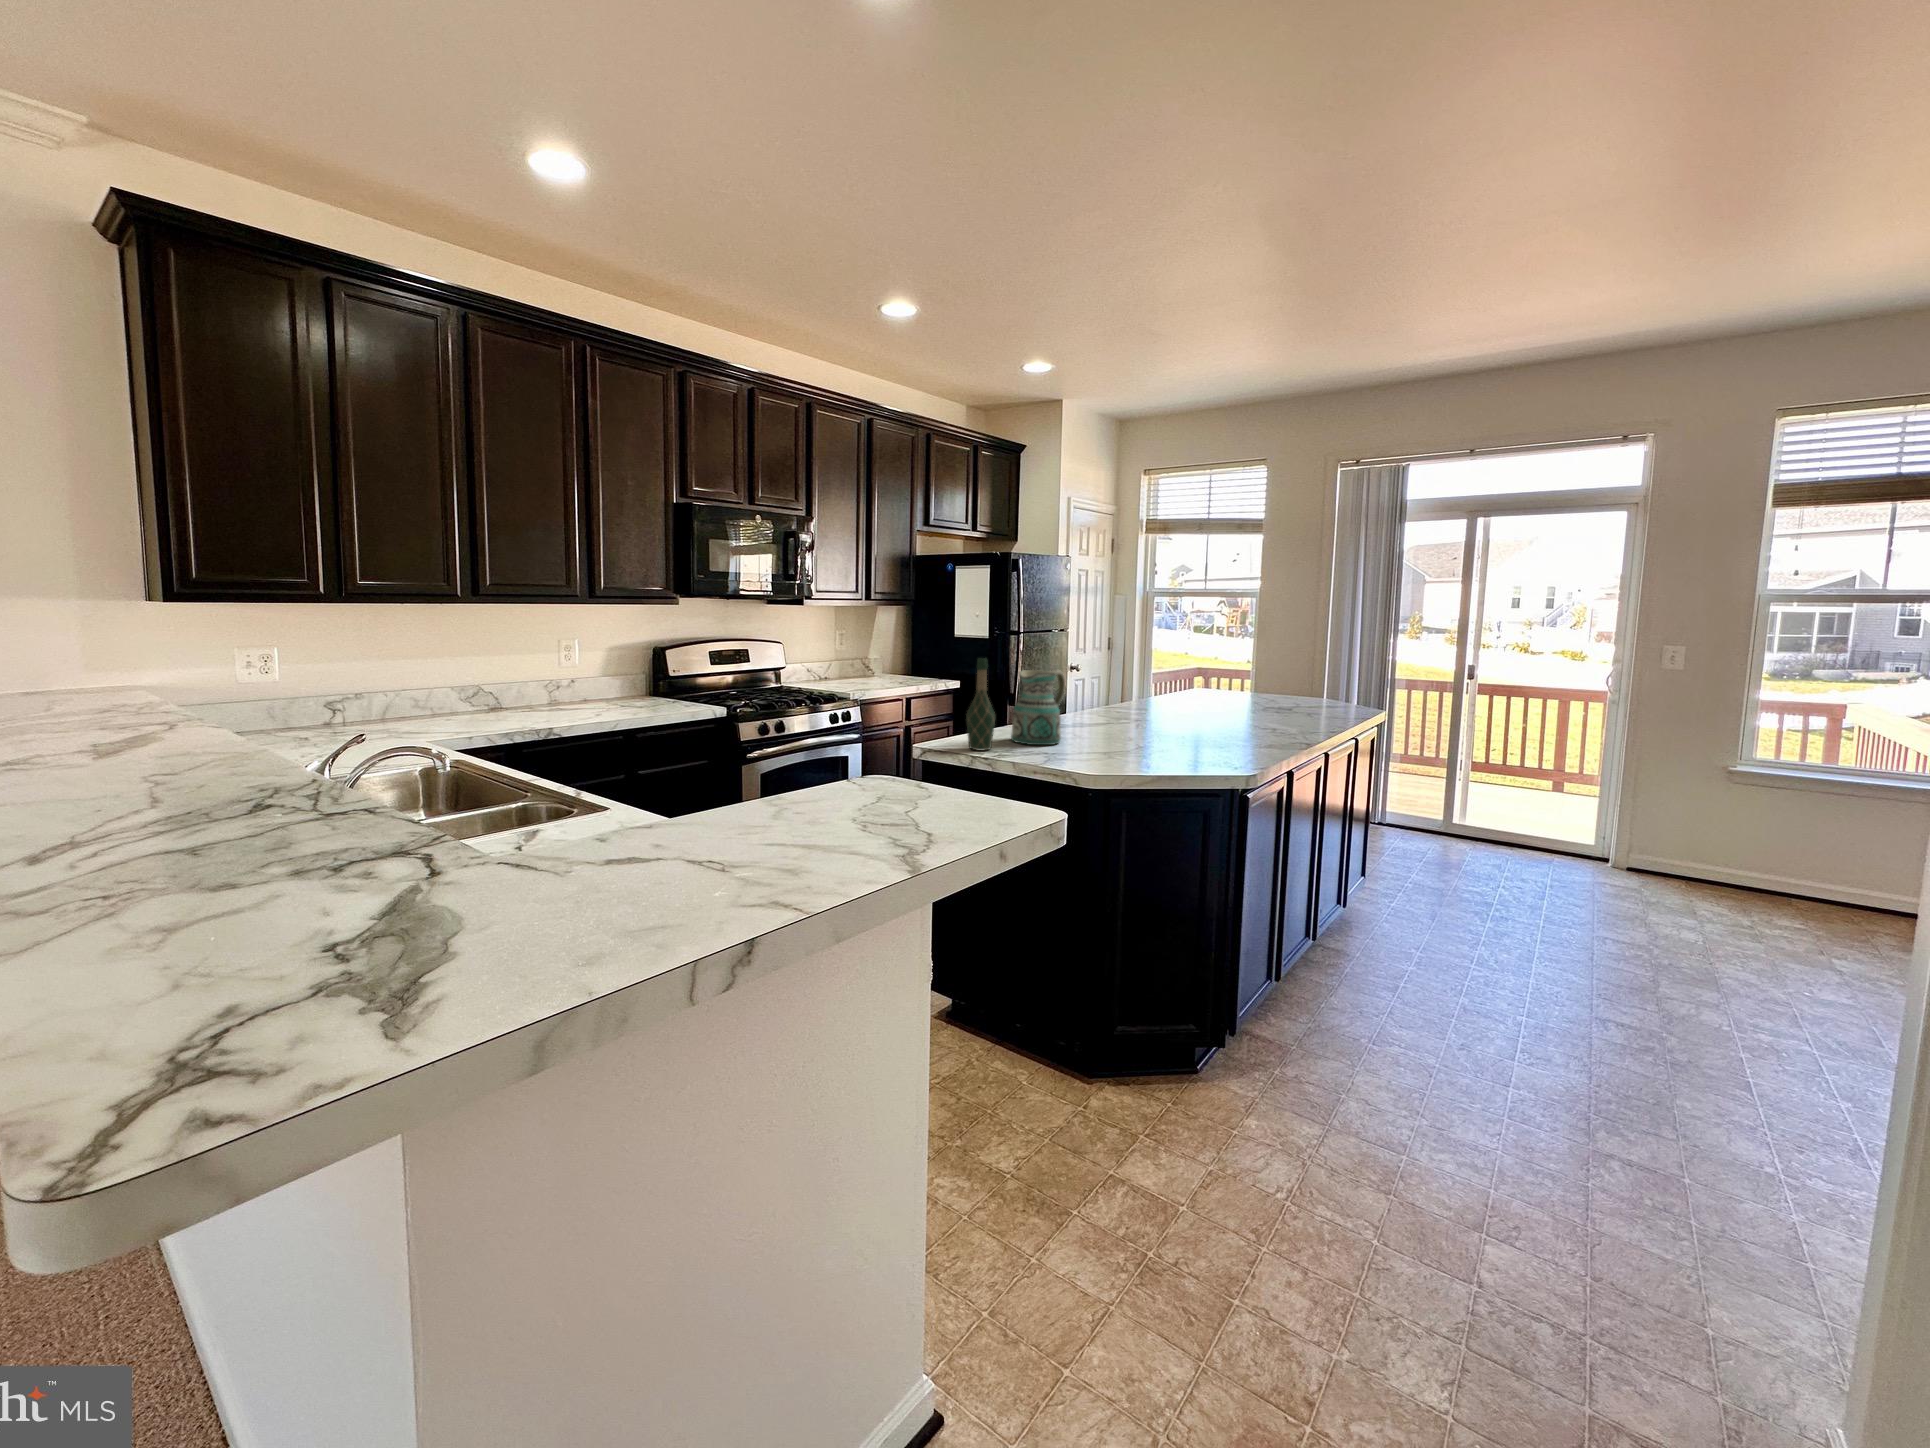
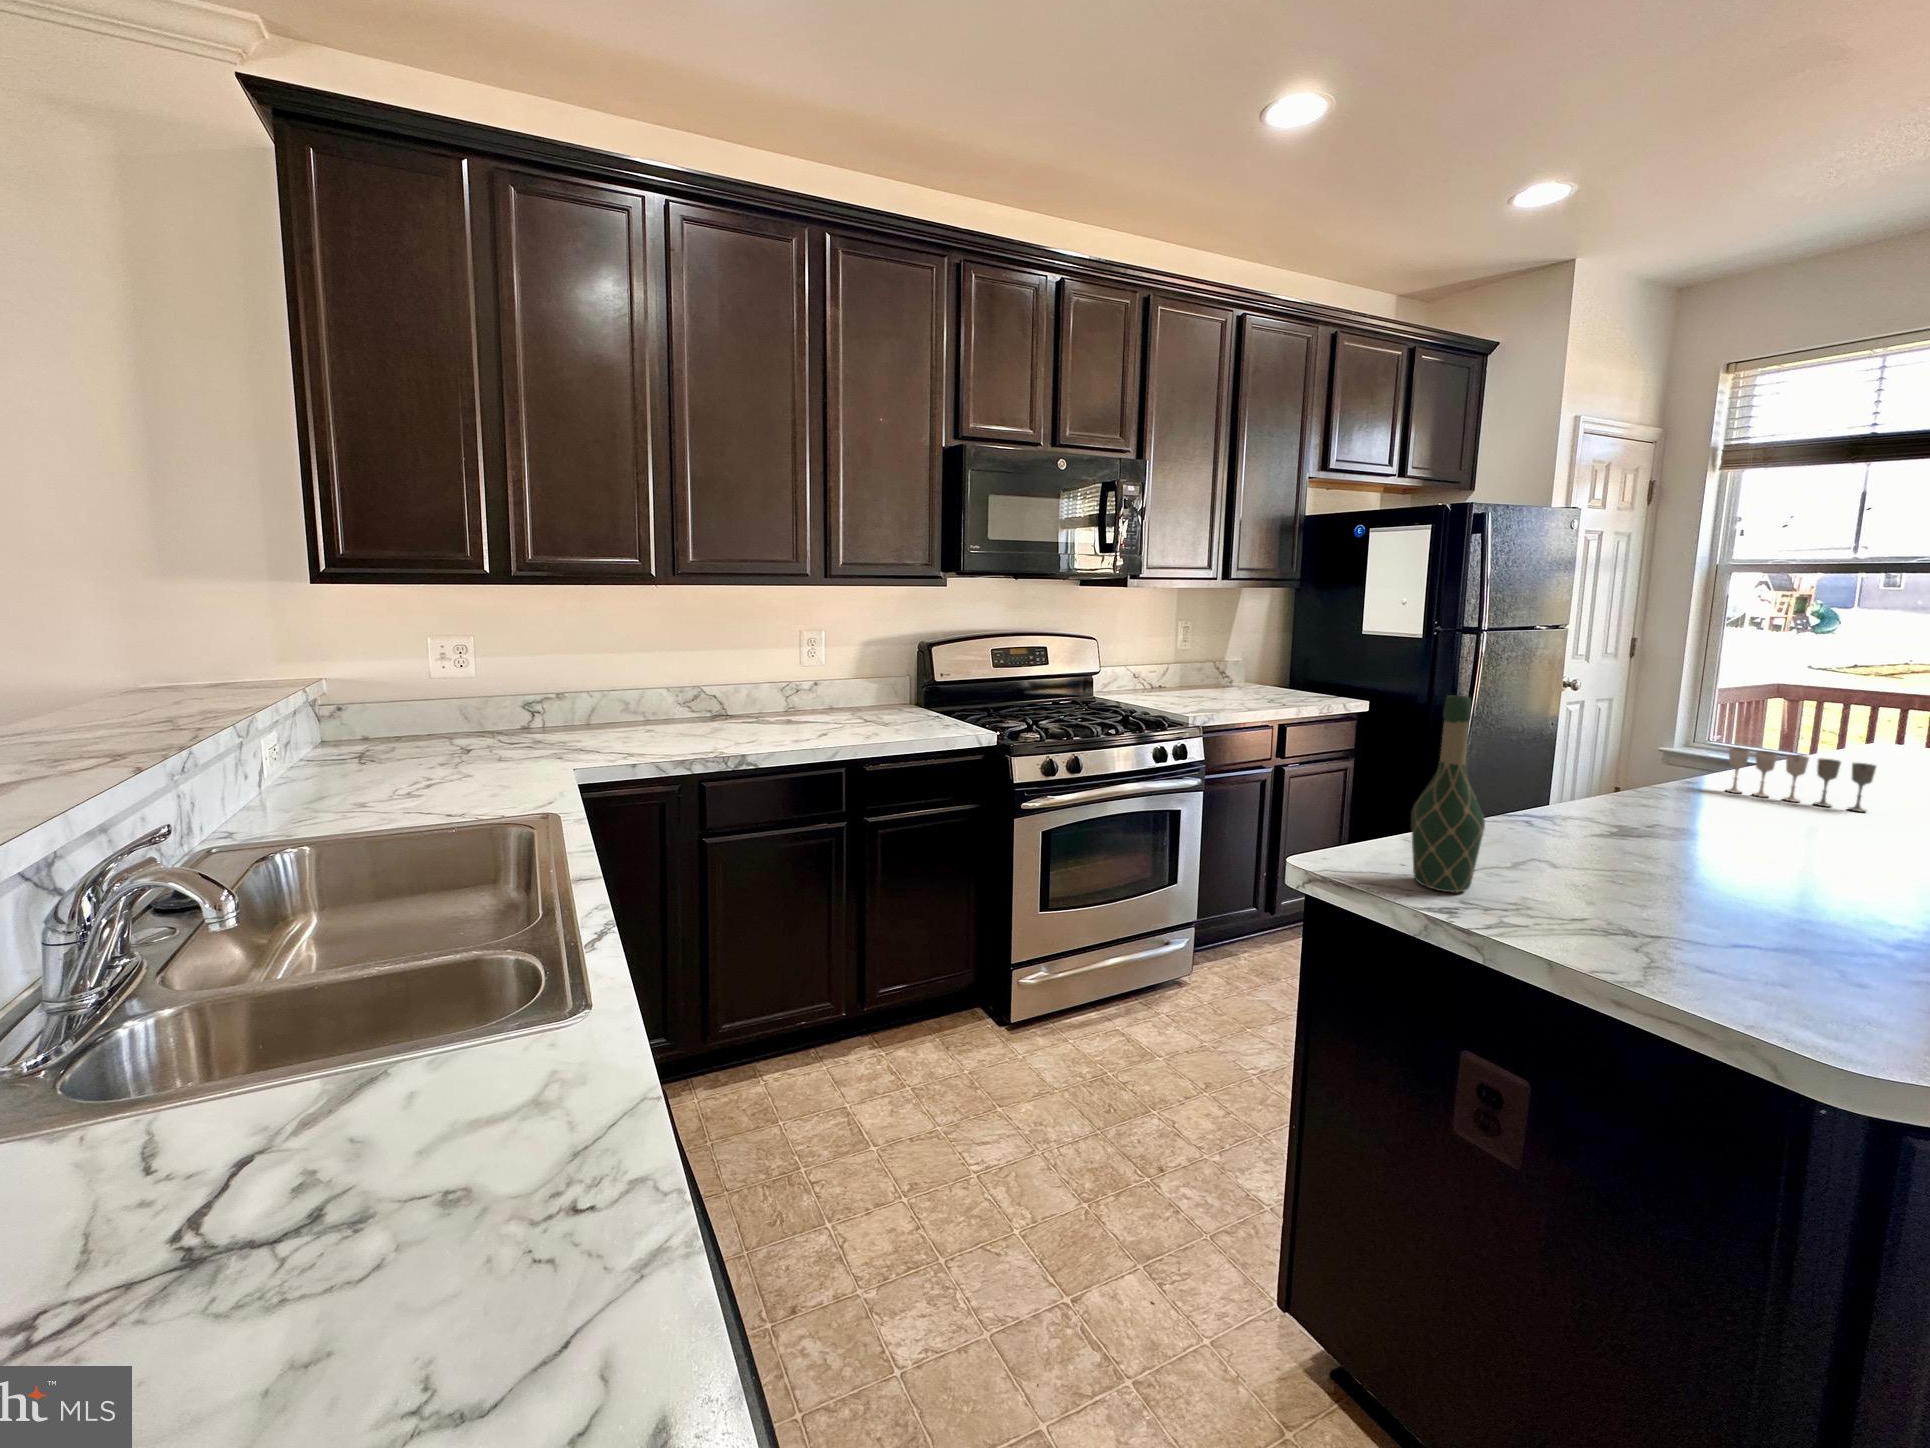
ceramic pitcher: present [1011,669,1065,745] -> none [1510,720,1656,891]
wine glass: none [1115,688,1166,714] -> present [1727,748,1876,812]

